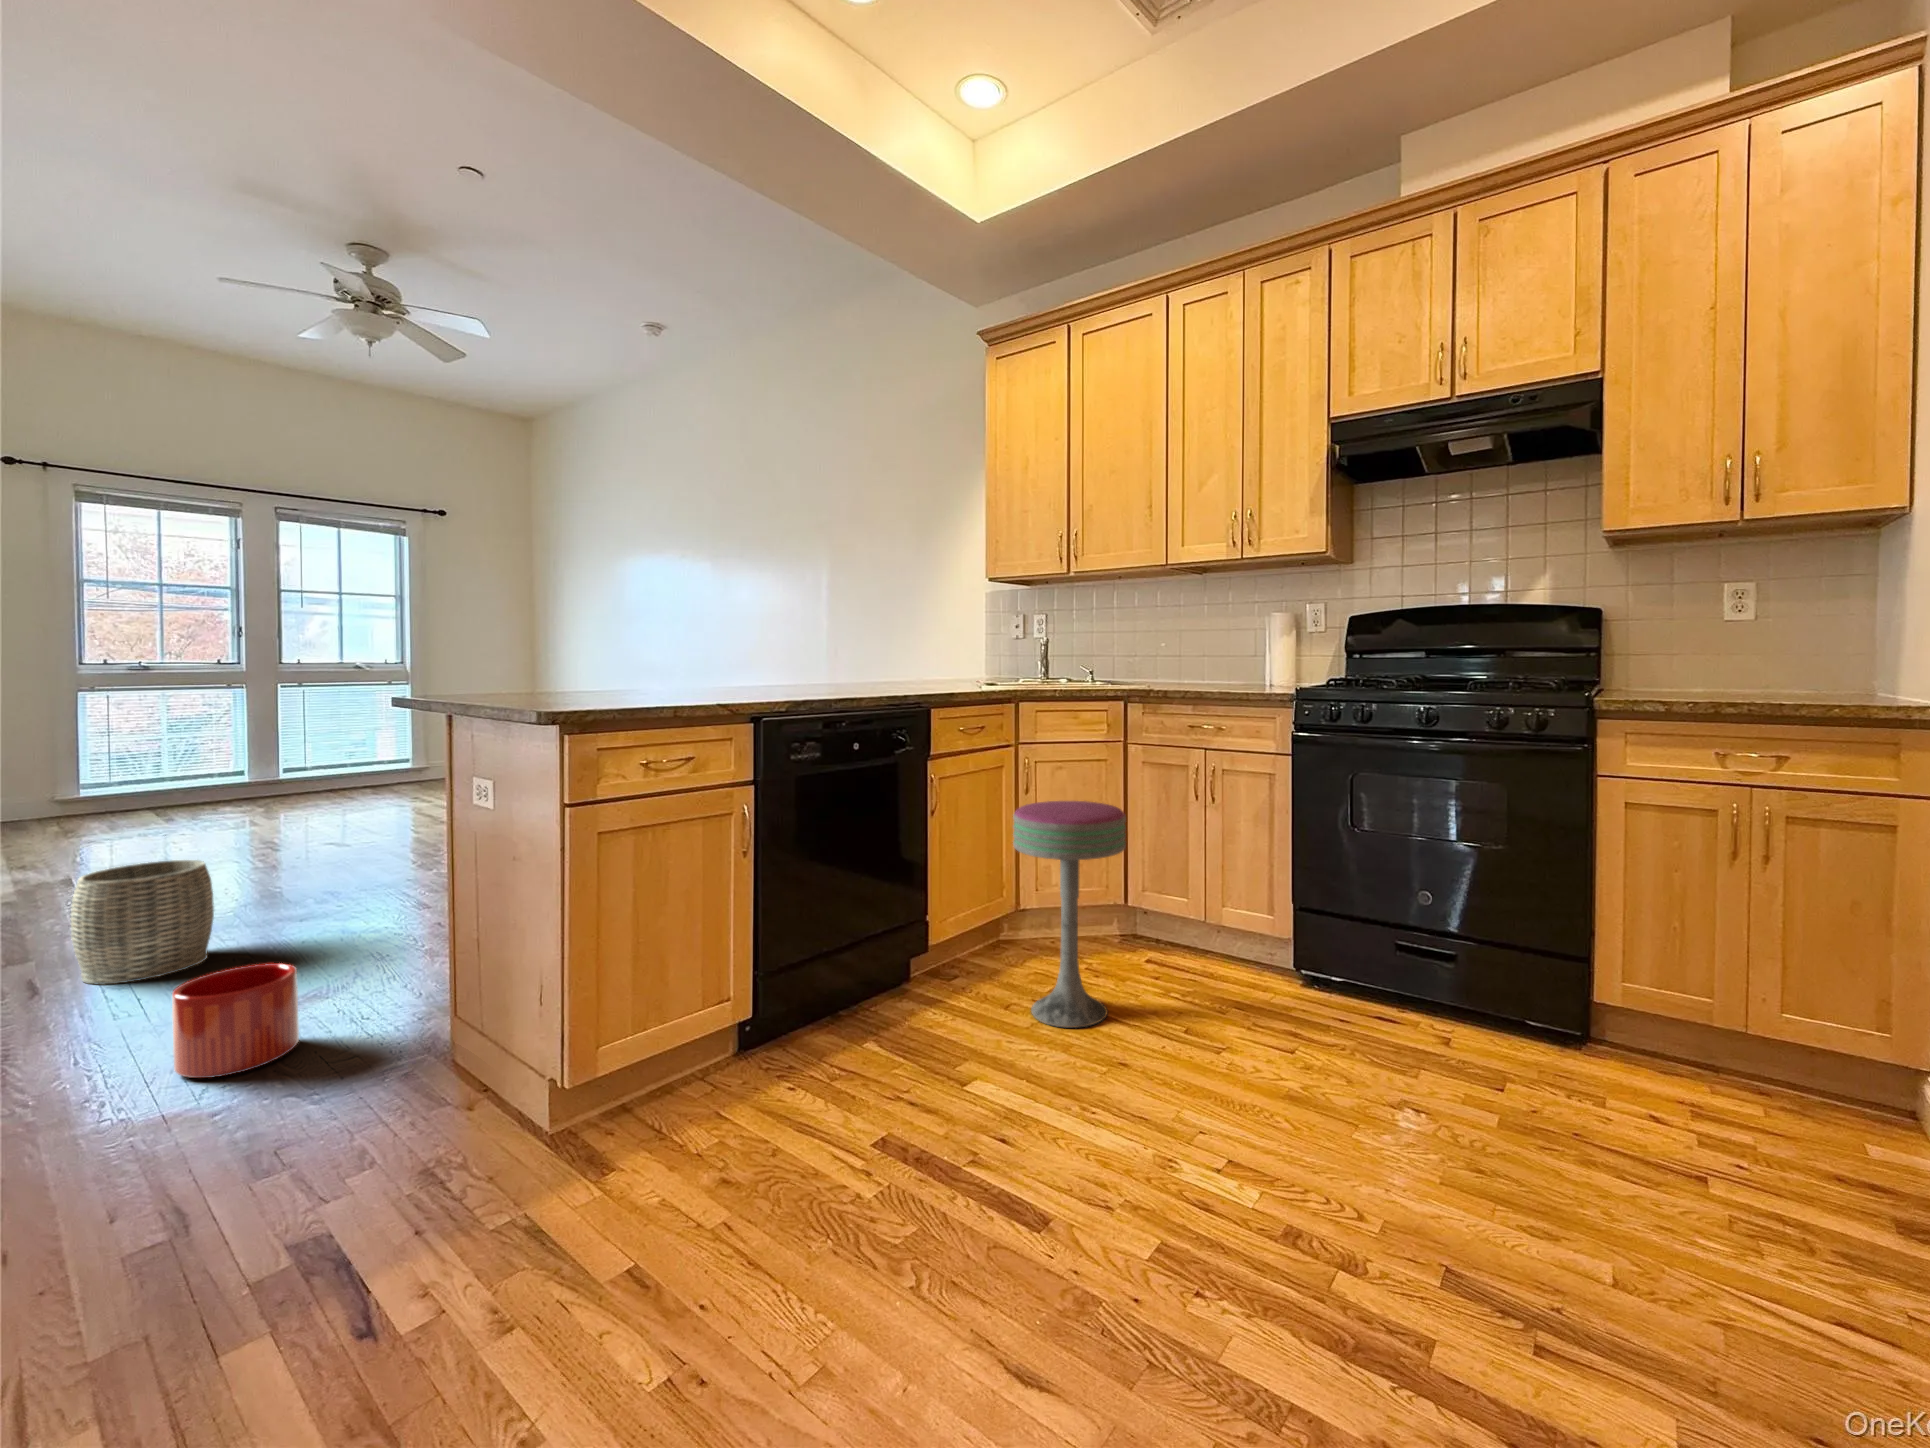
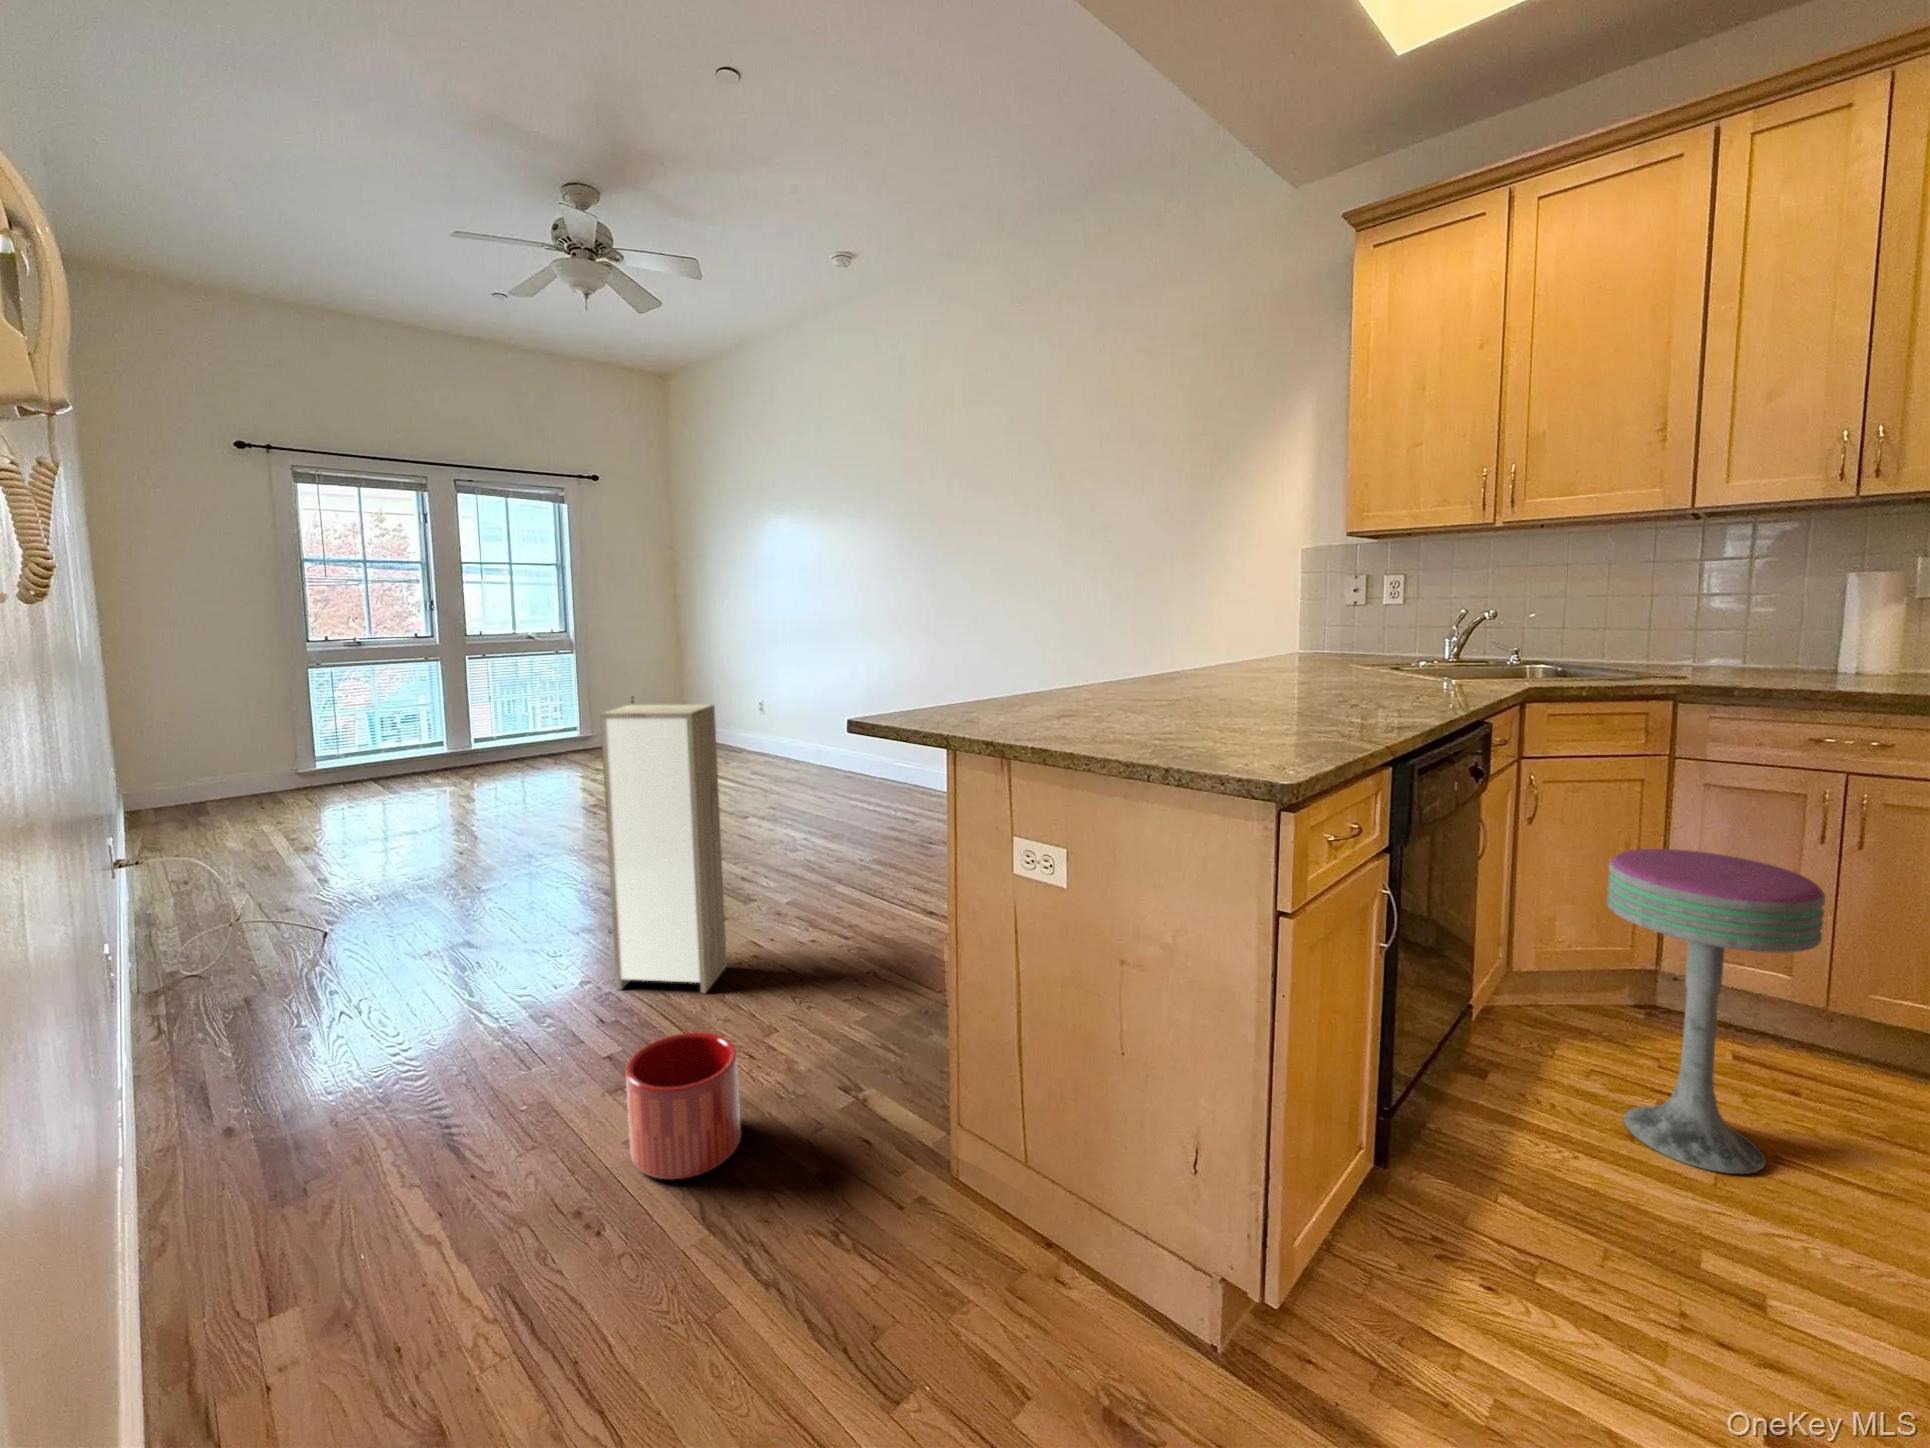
storage cabinet: none [267,702,400,960] -> present [600,704,727,993]
woven basket: present [71,860,214,984] -> none [433,877,552,1018]

